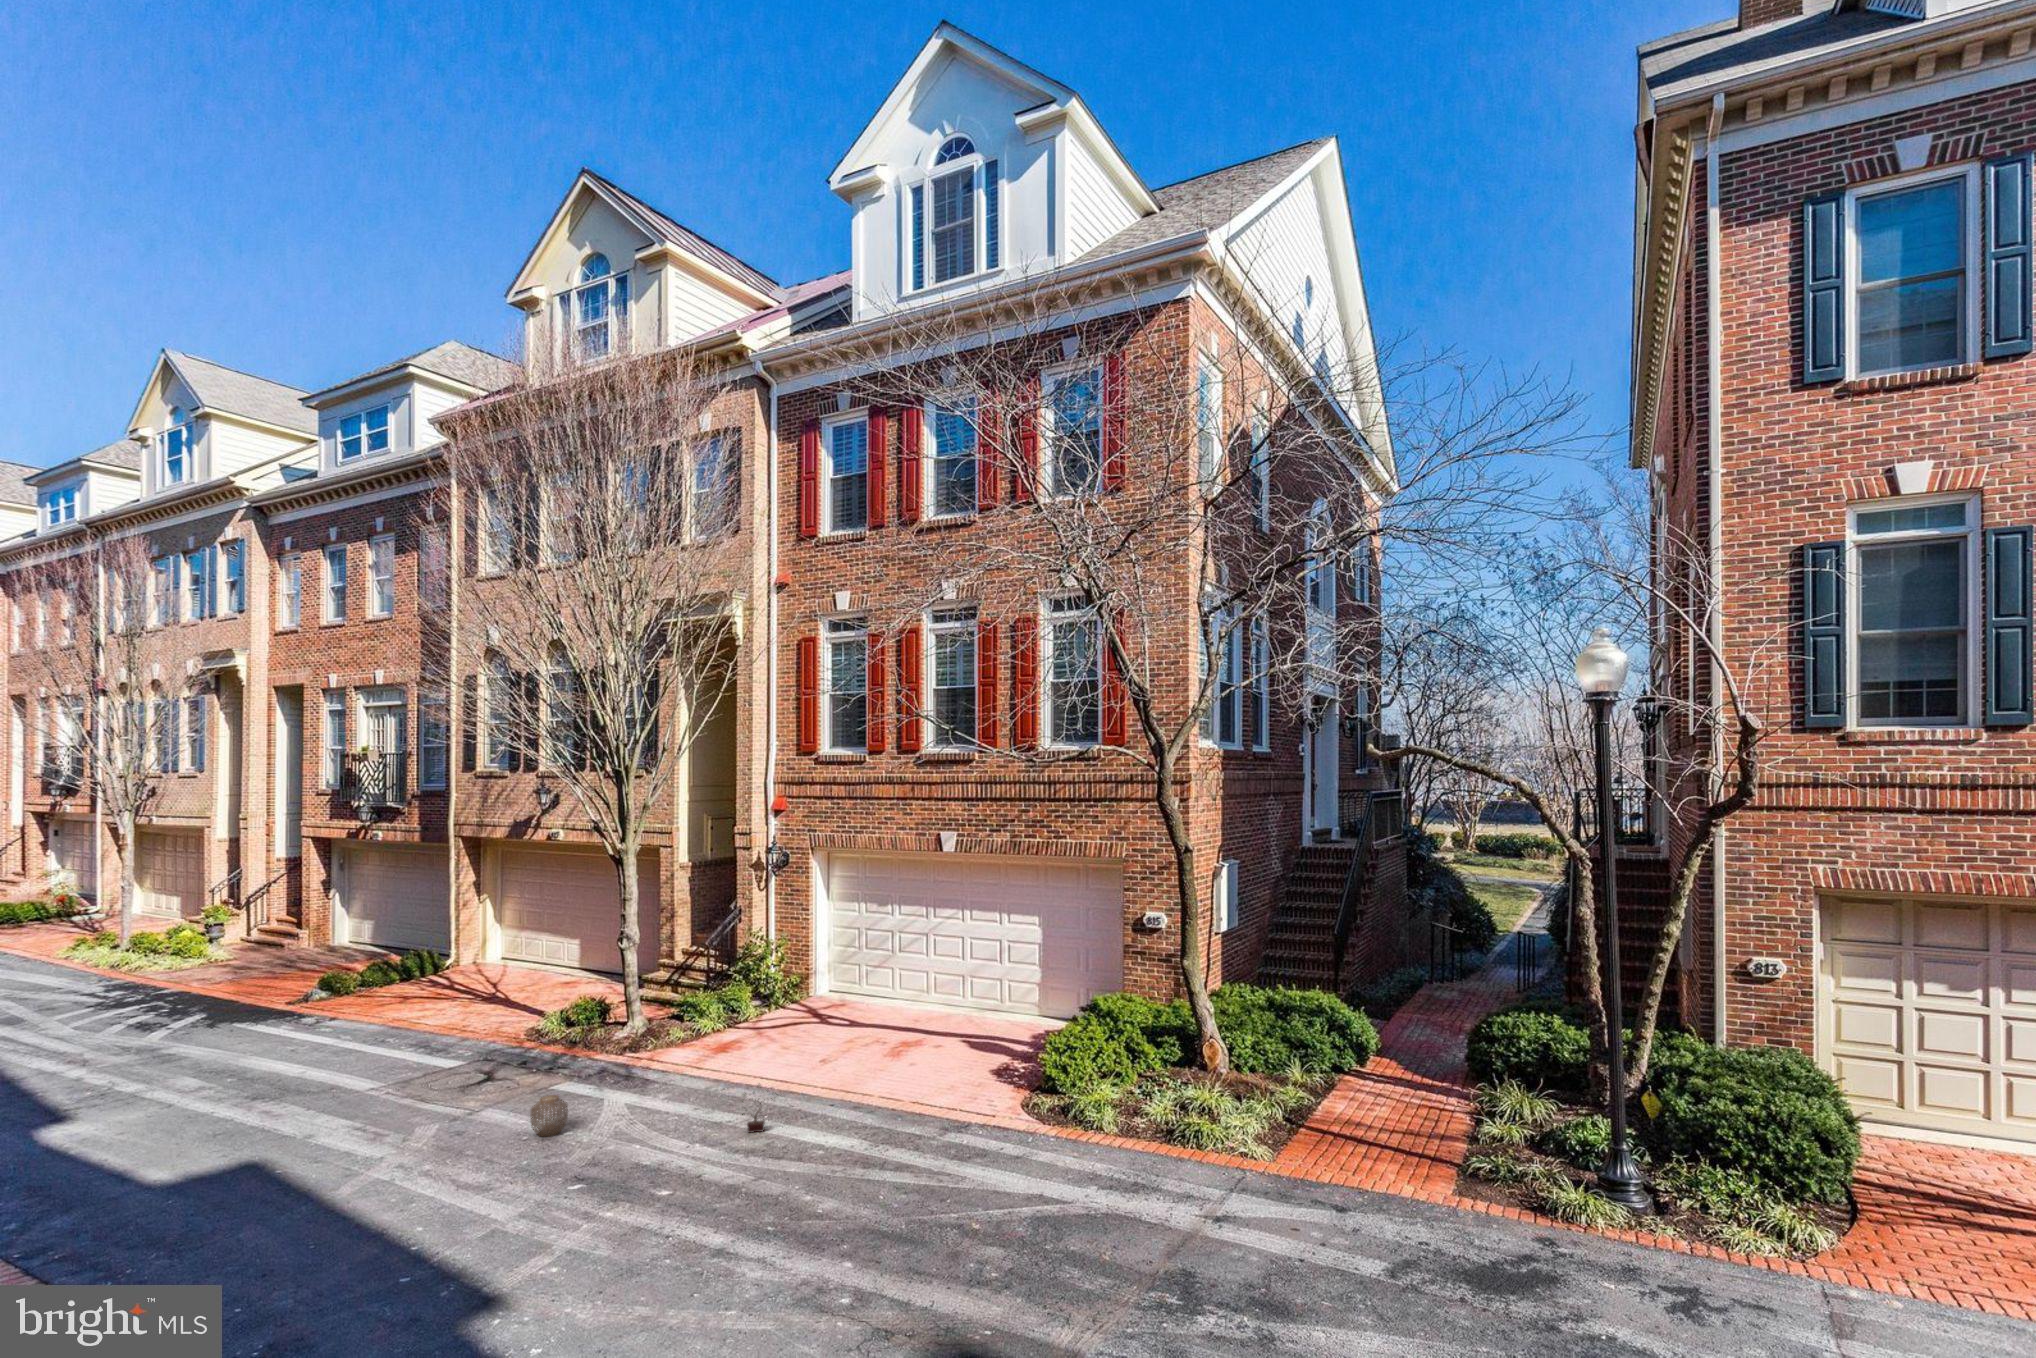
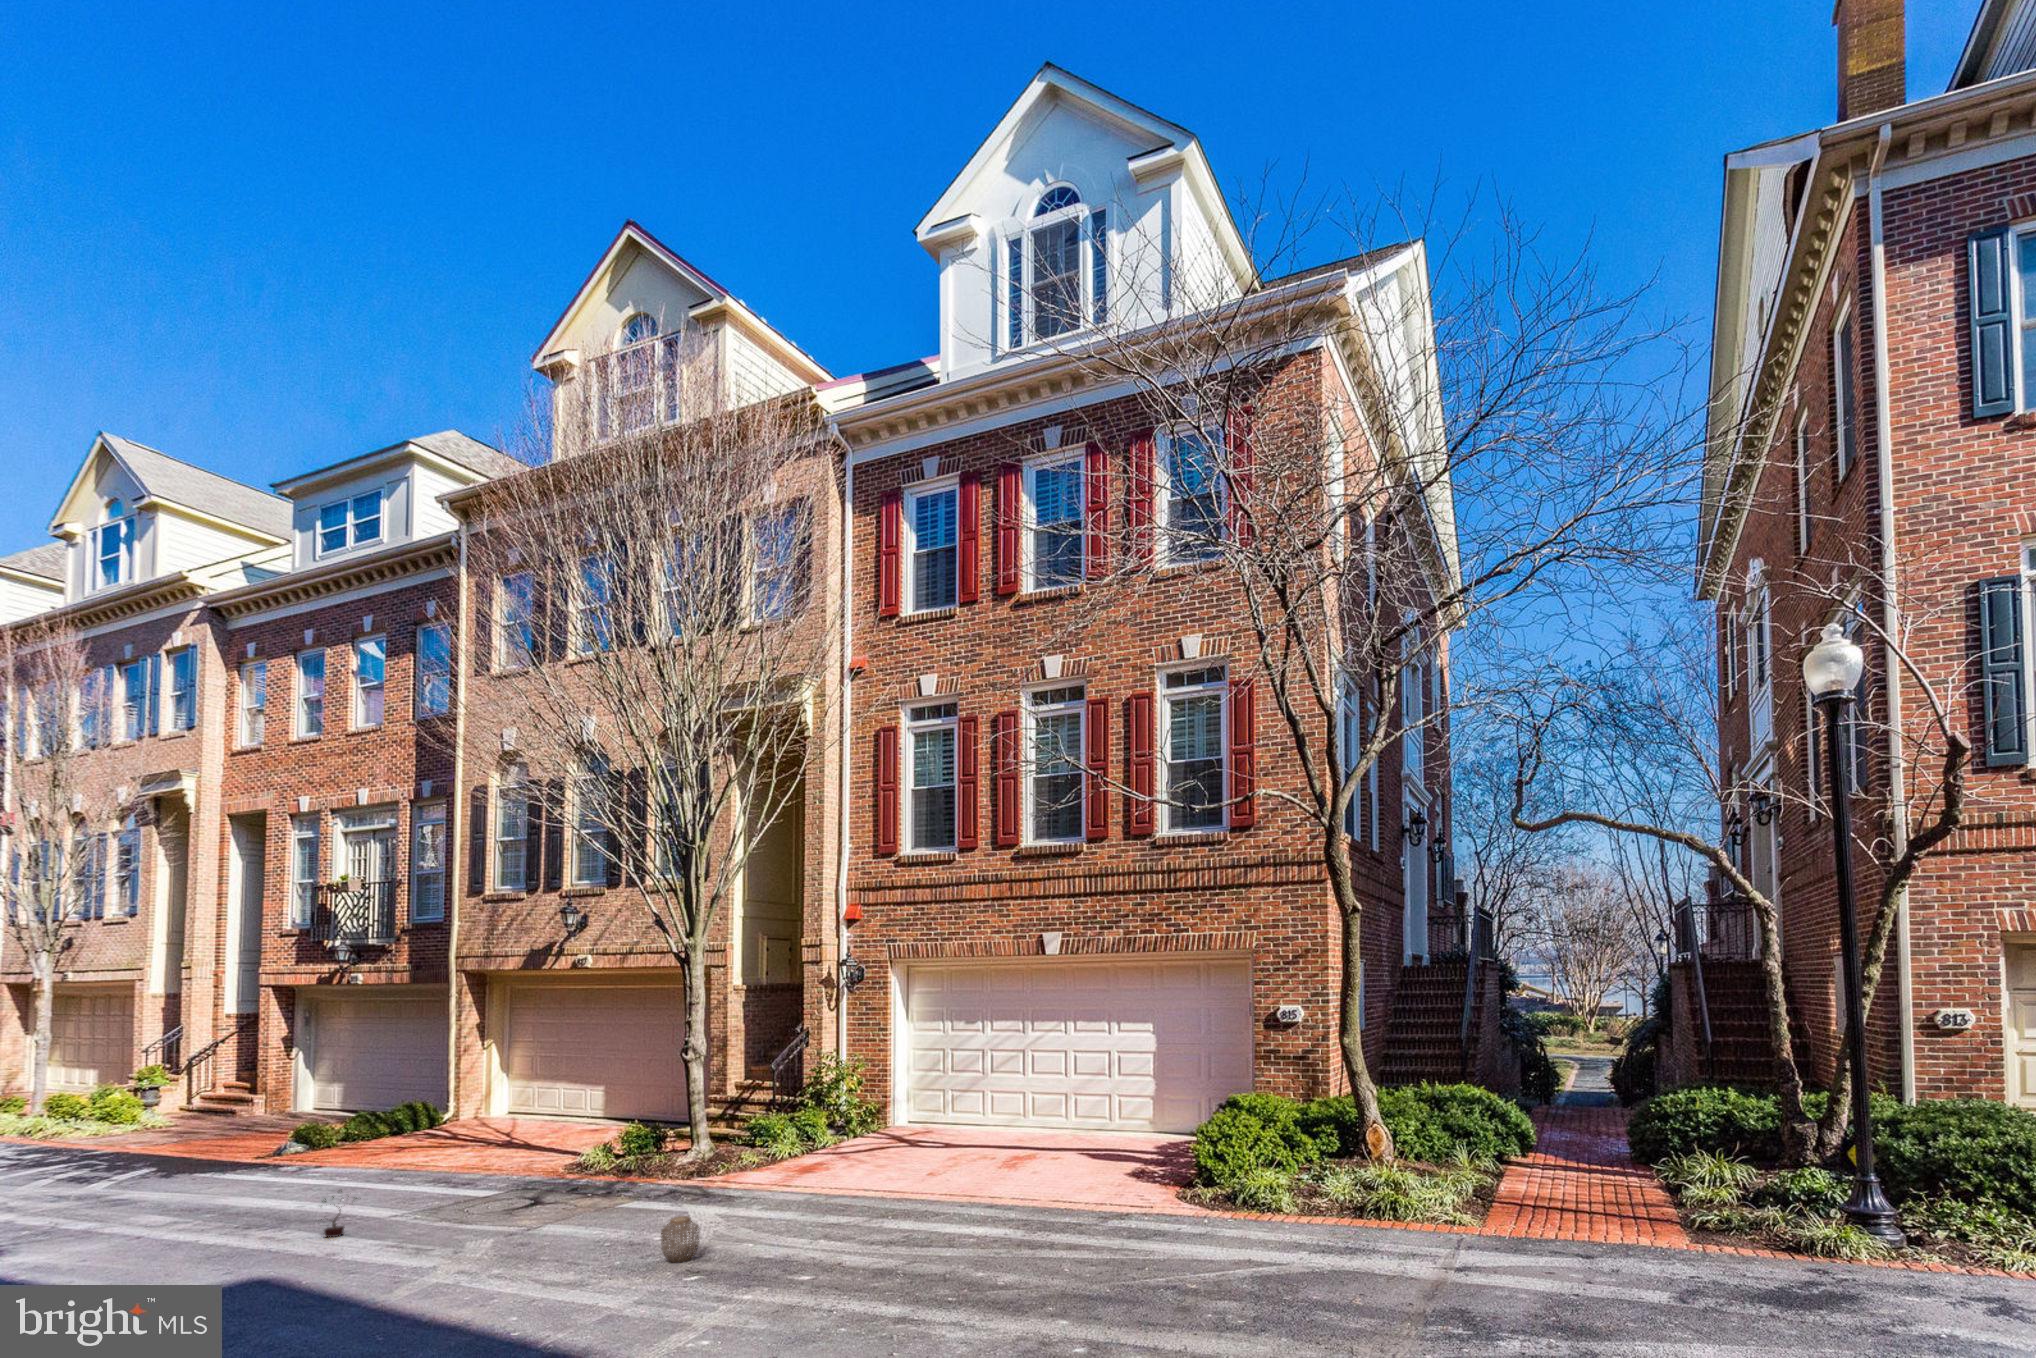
potted plant: present [742,1085,777,1133] -> present [321,1191,358,1237]

